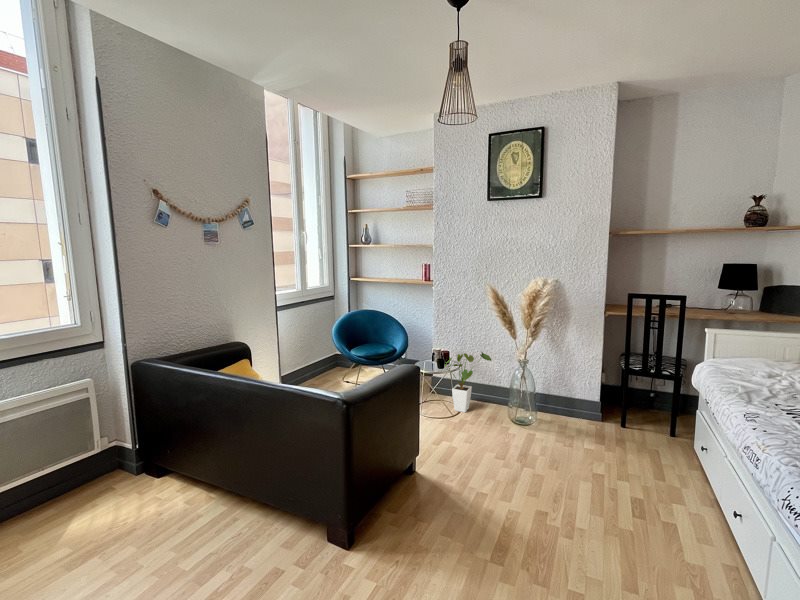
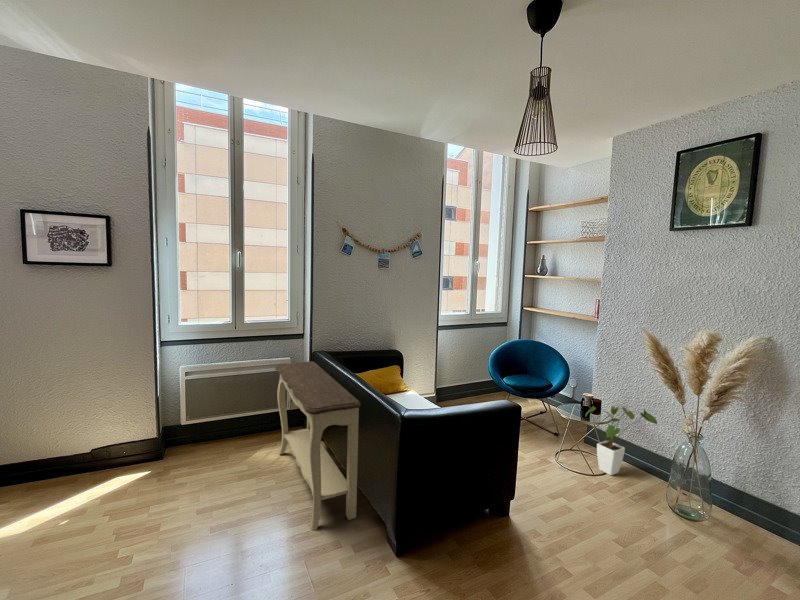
console table: none [89,374,278,574] -> present [275,361,361,530]

